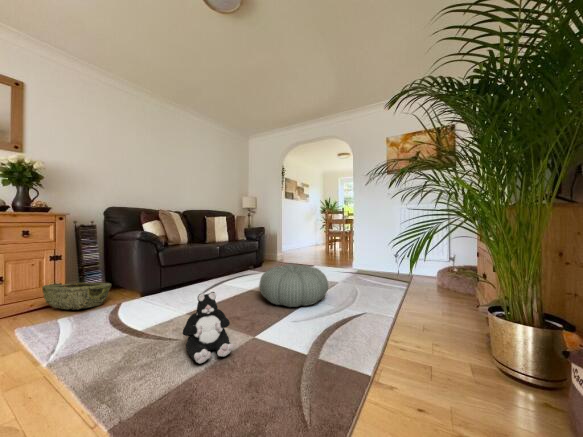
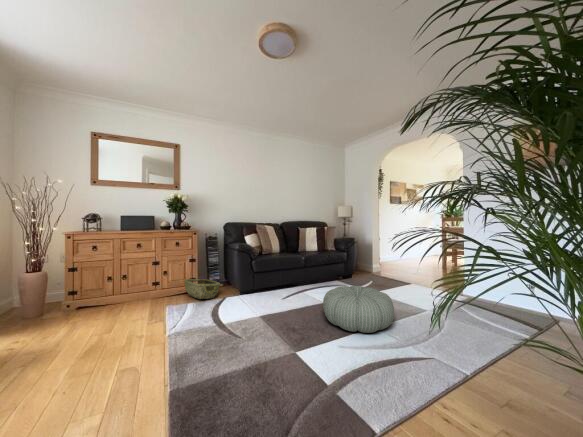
plush toy: present [183,292,233,364] -> none [239,307,275,363]

